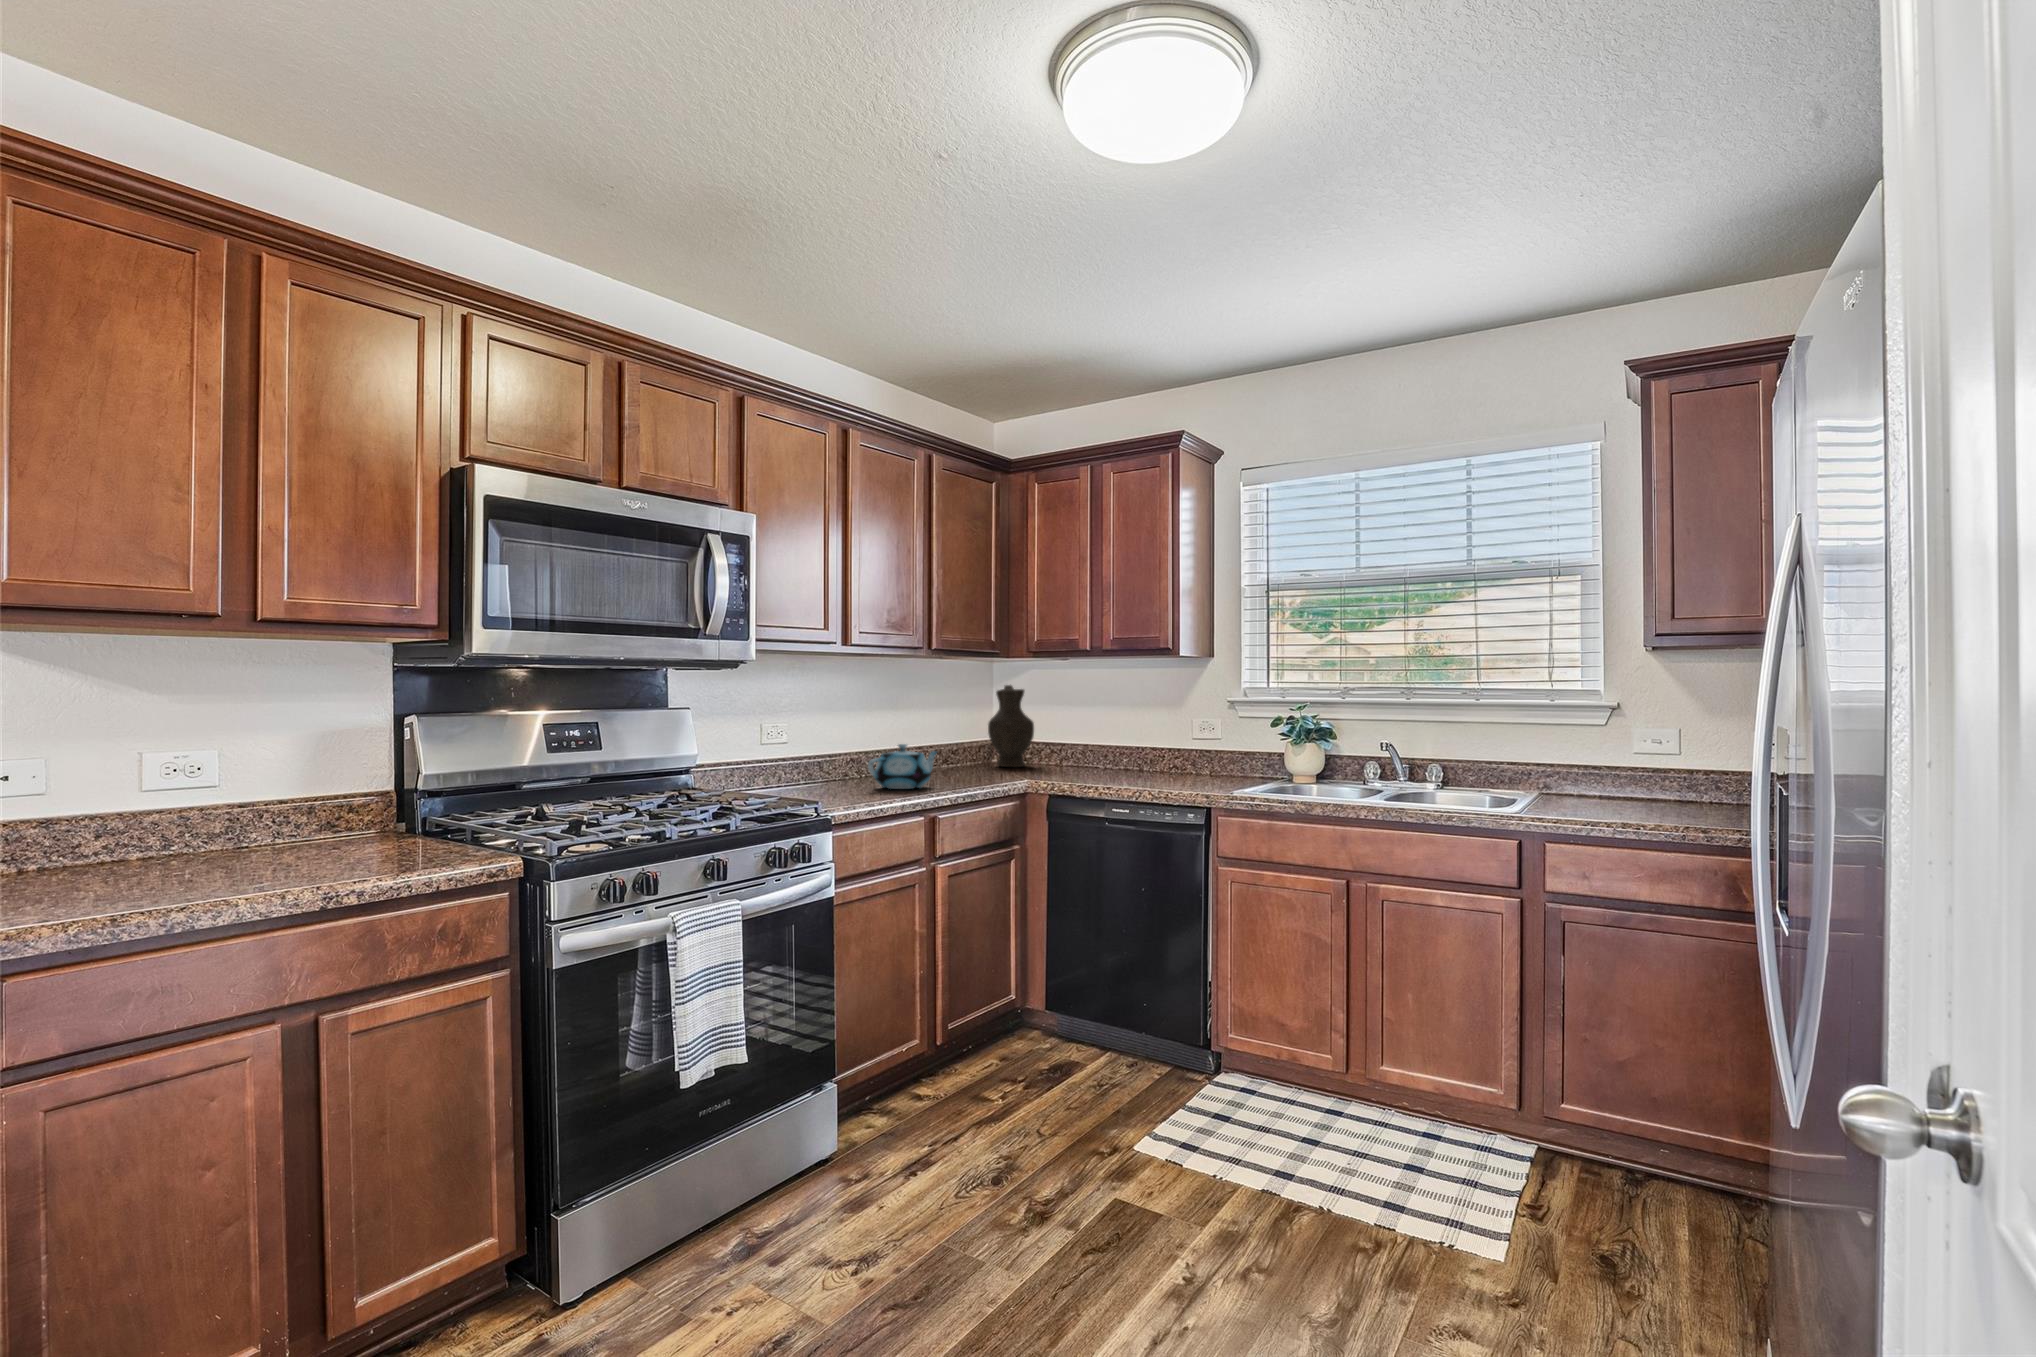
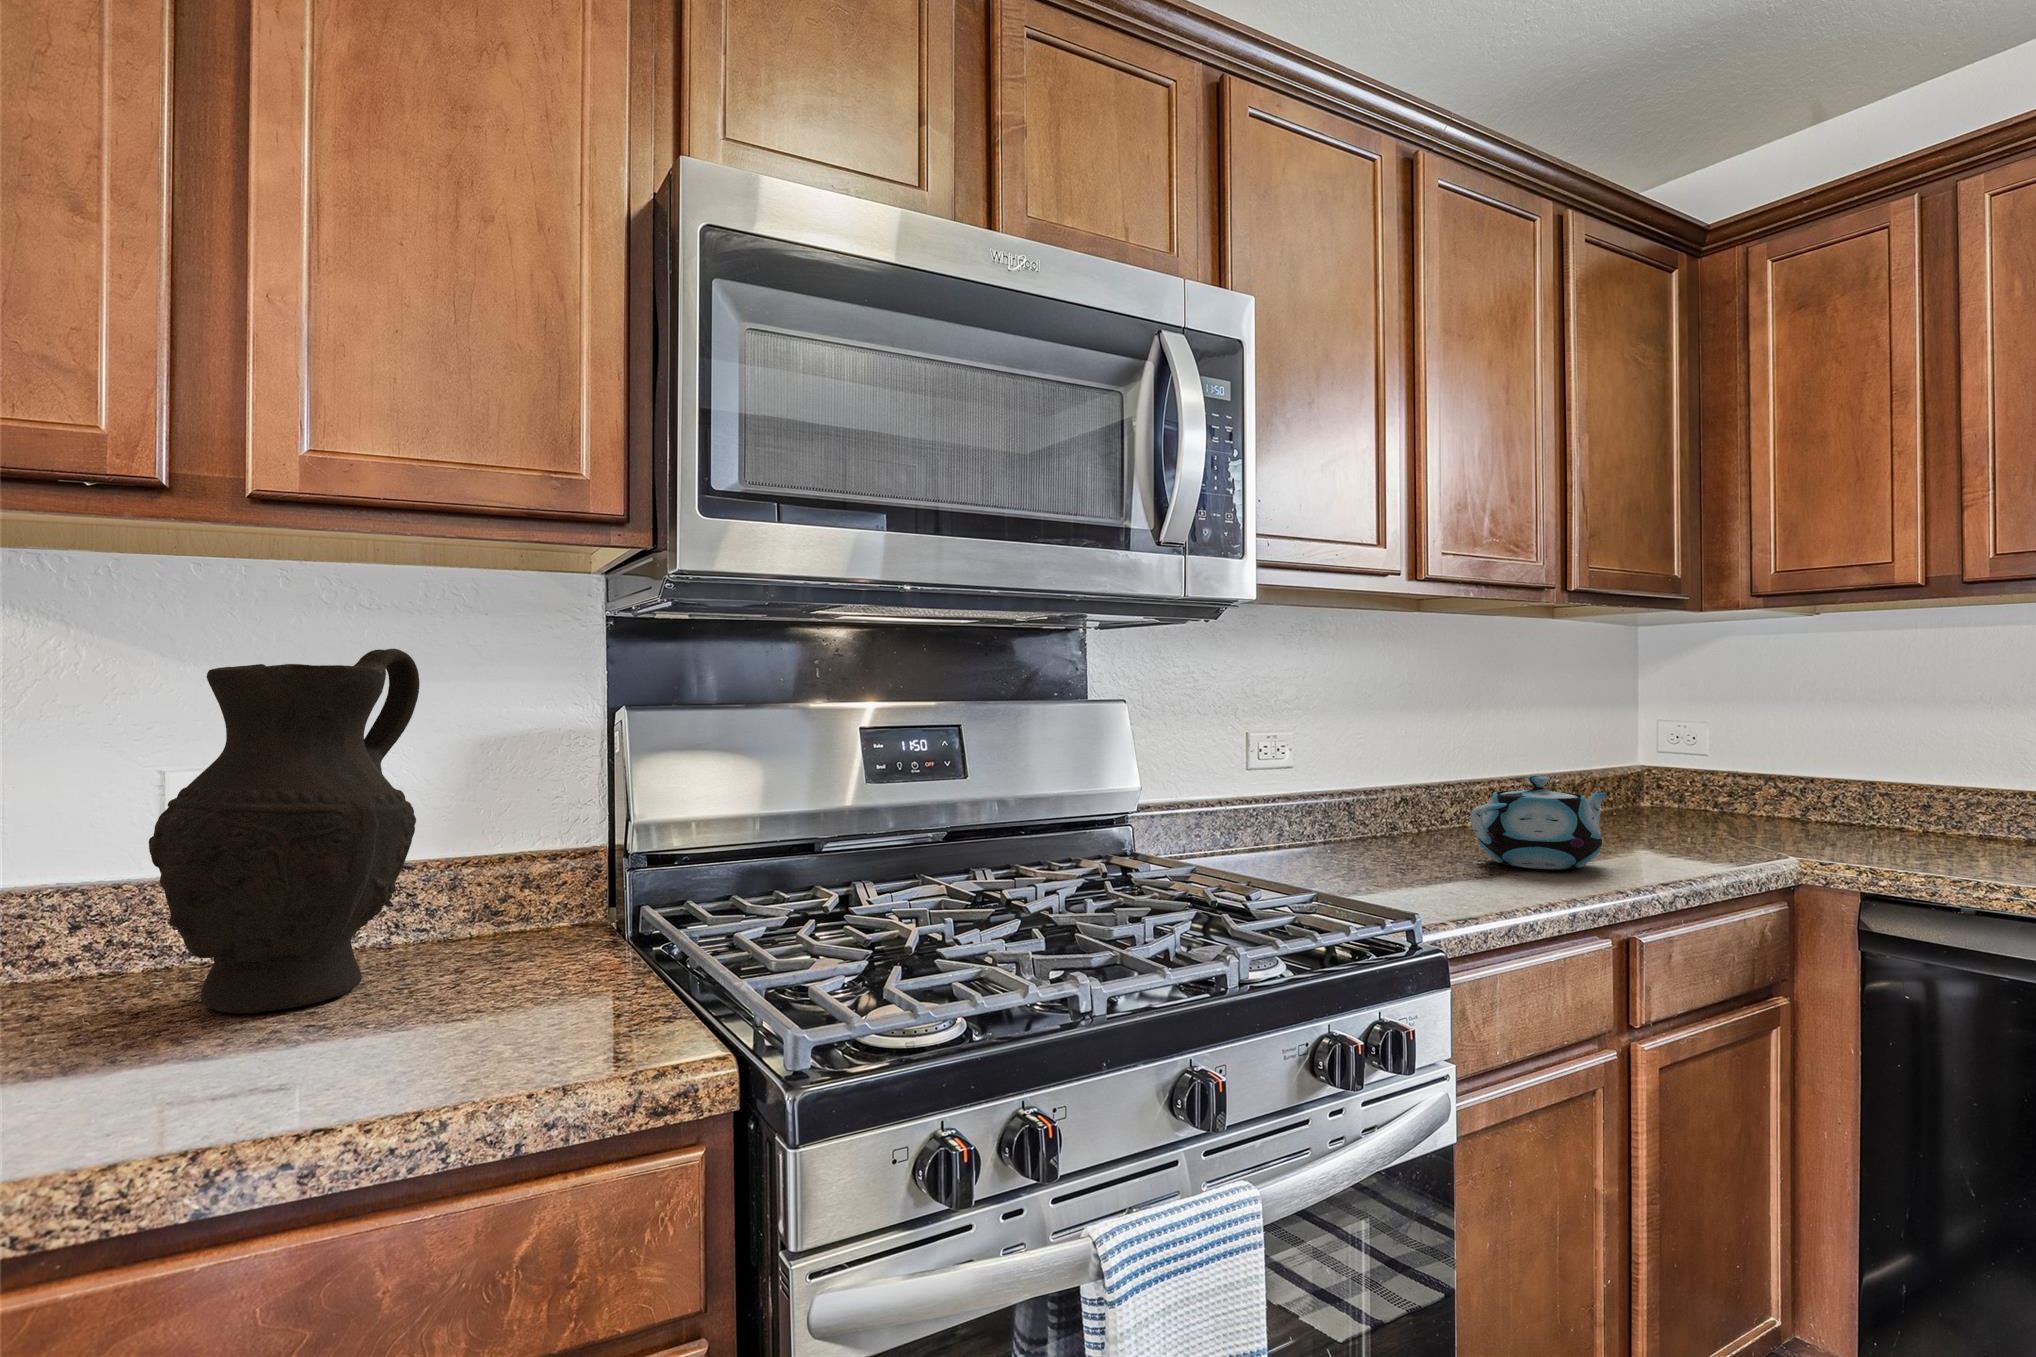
decorative vase: present [988,685,1034,767] -> present [149,649,419,1014]

